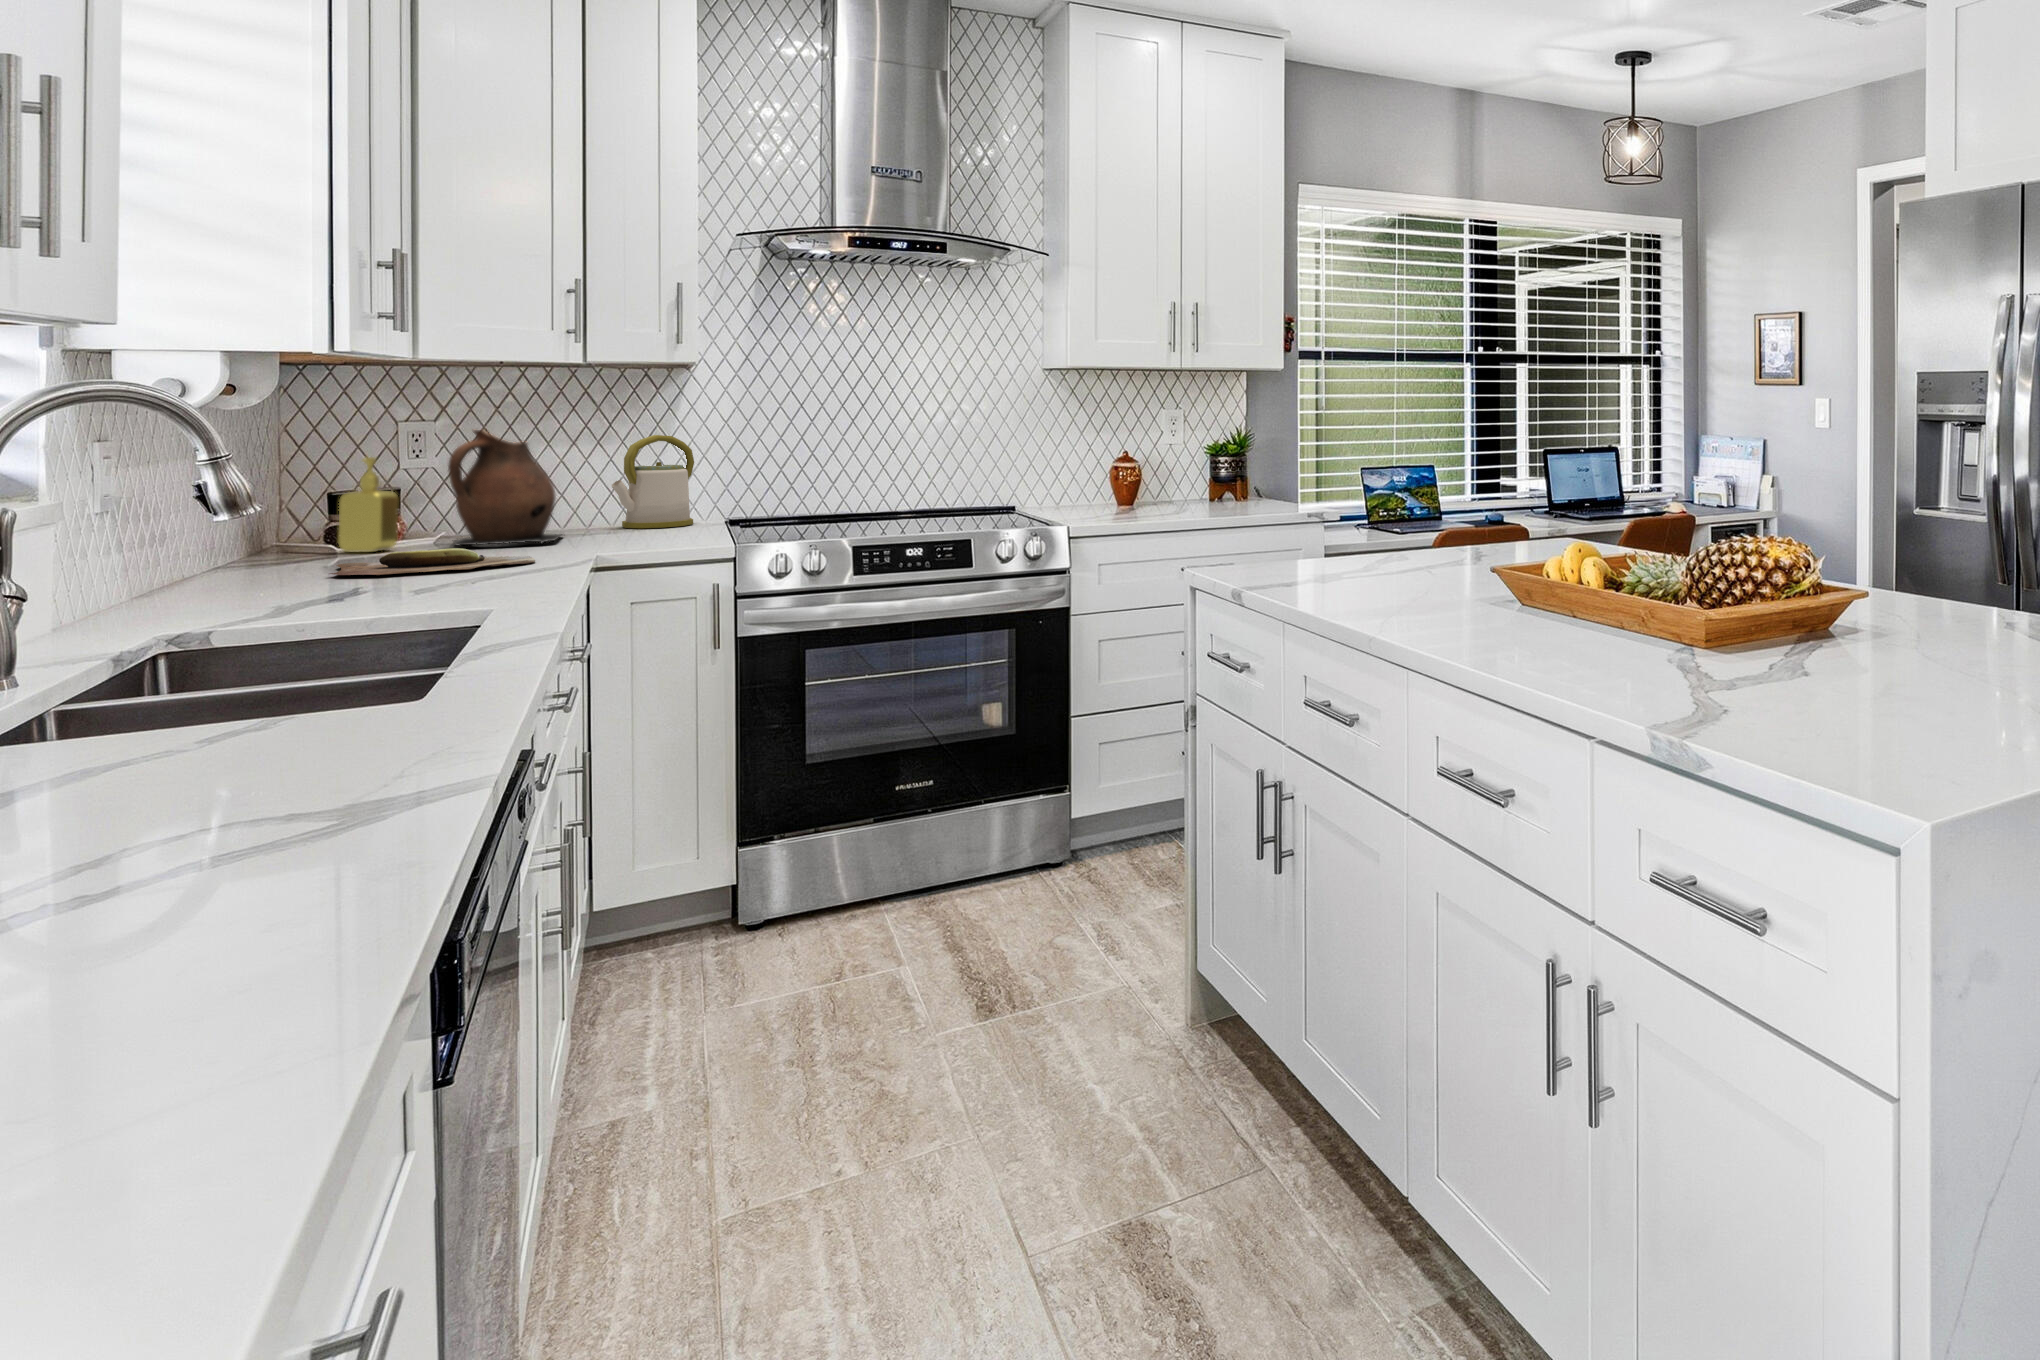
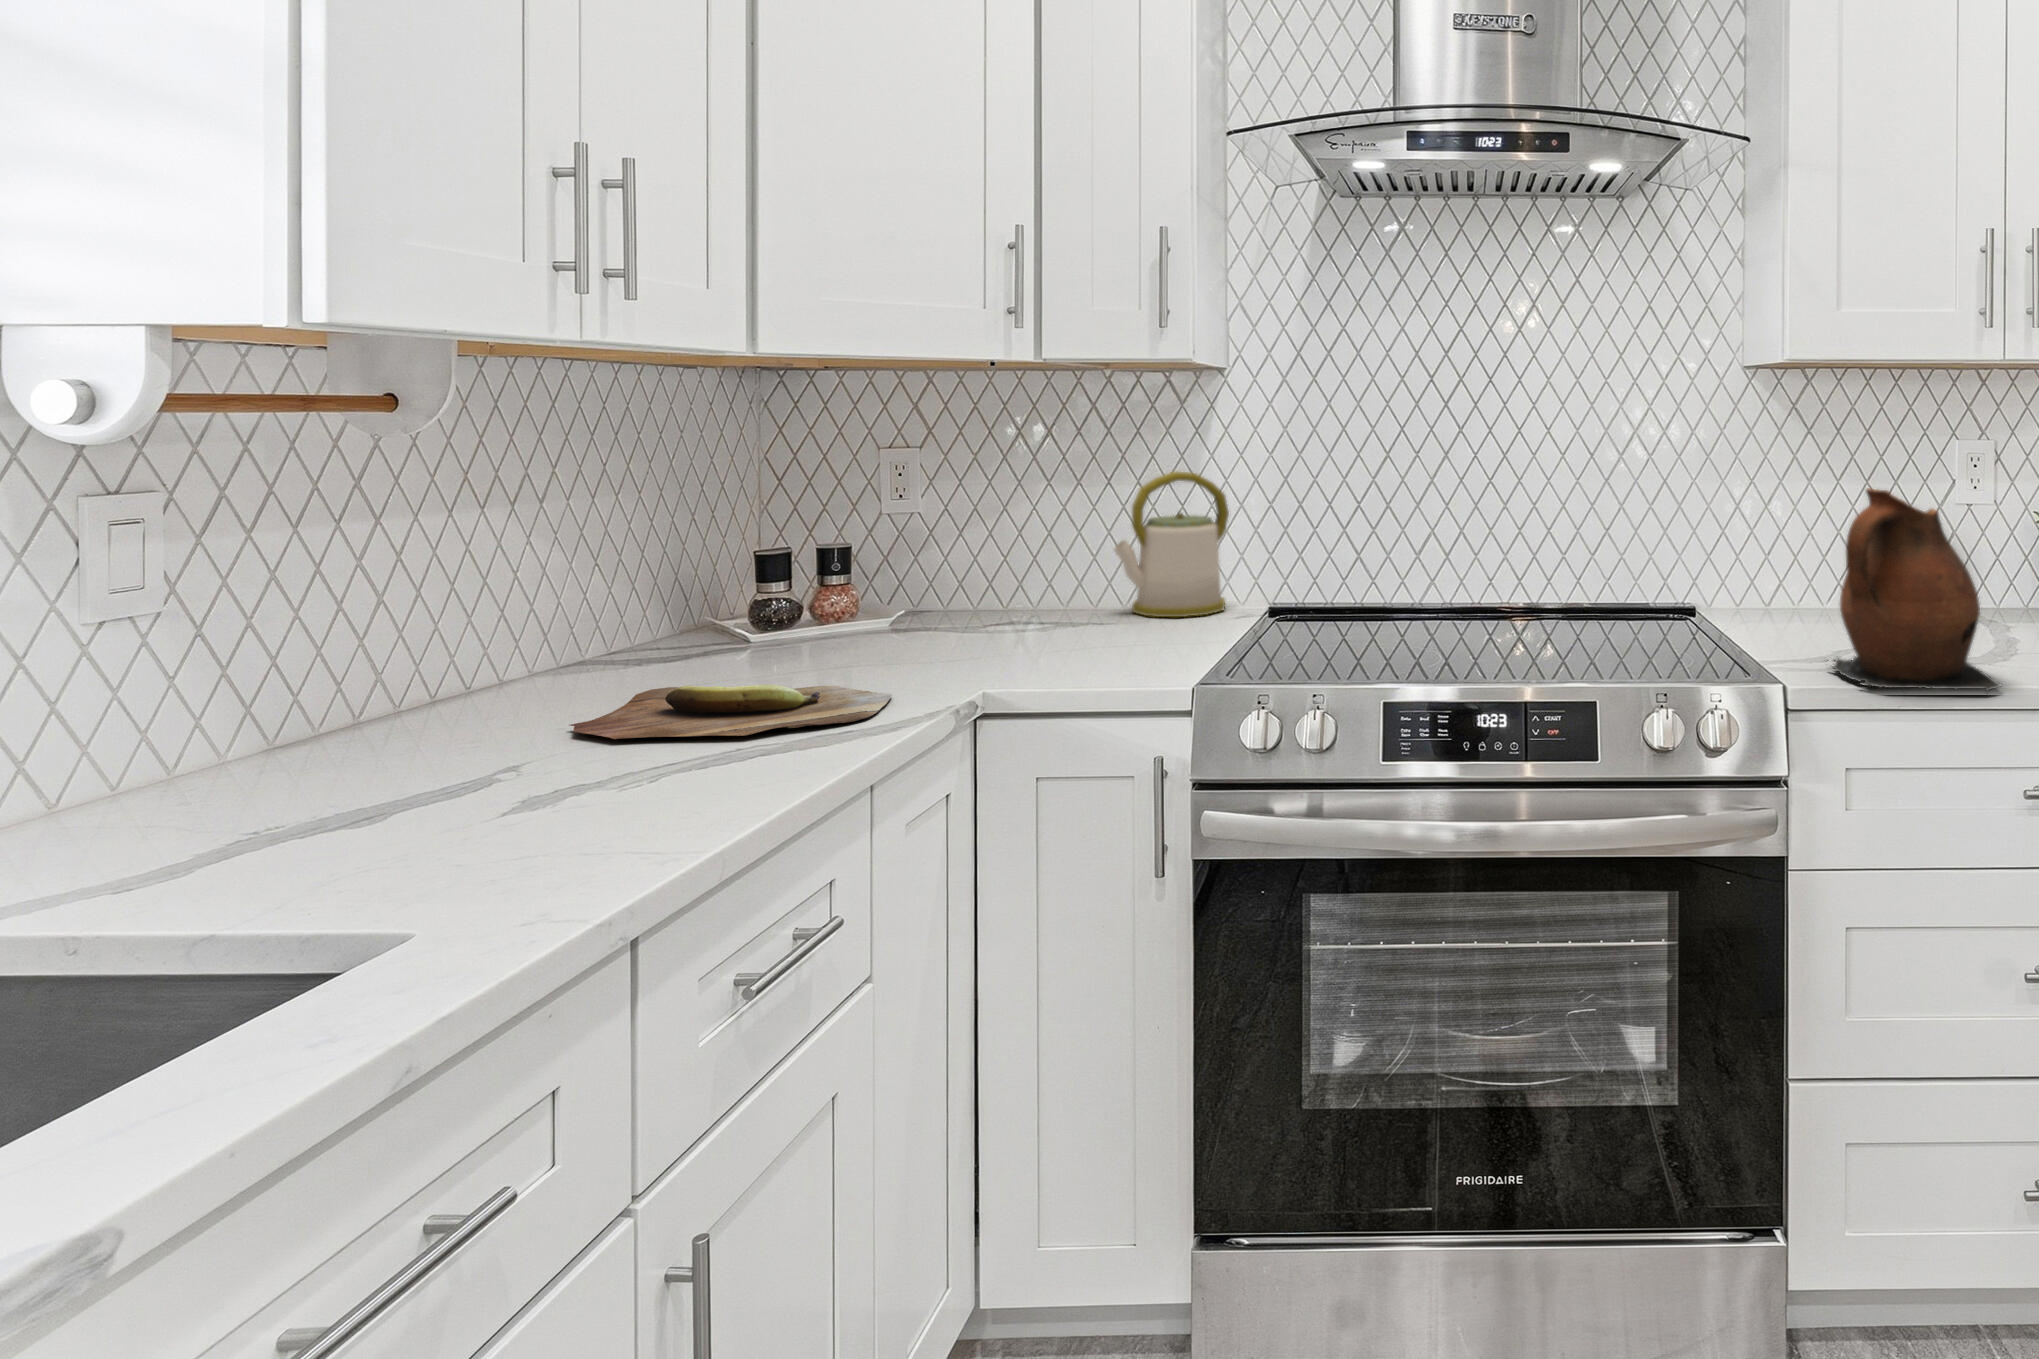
ceramic pitcher: present [448,430,563,546] -> present [1827,488,2000,692]
soap dispenser: present [339,457,398,552] -> none [734,507,802,651]

